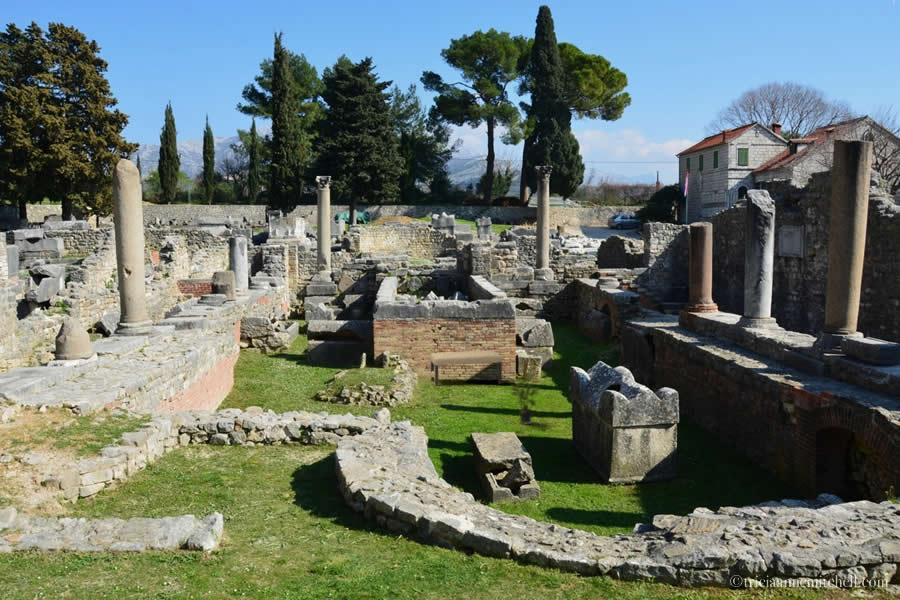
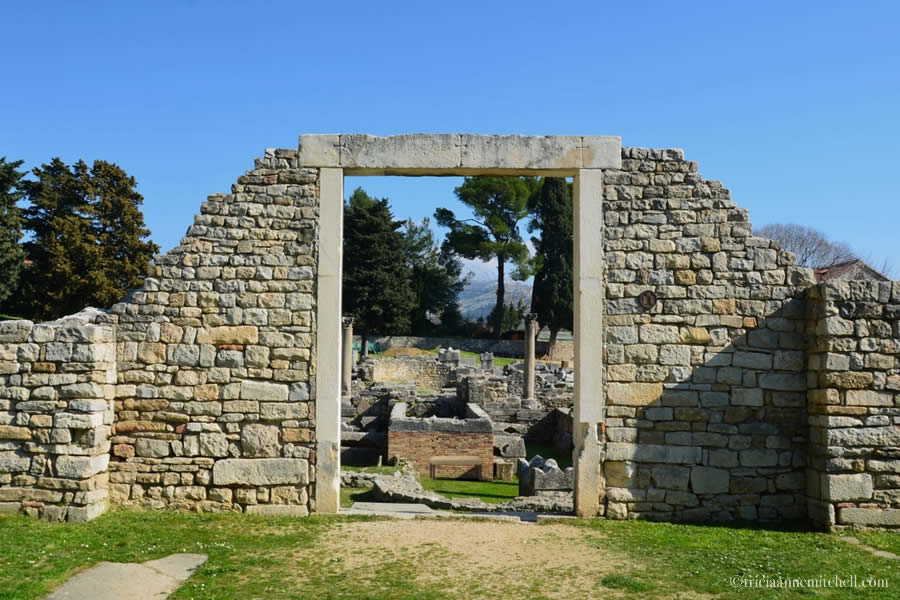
potted plant: present [512,372,539,424] -> none [481,462,501,499]

